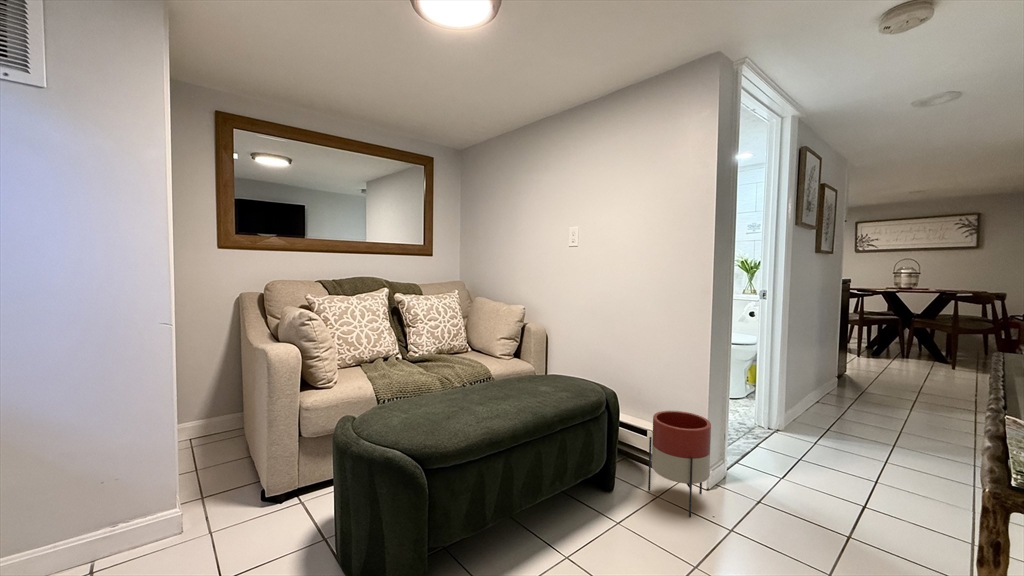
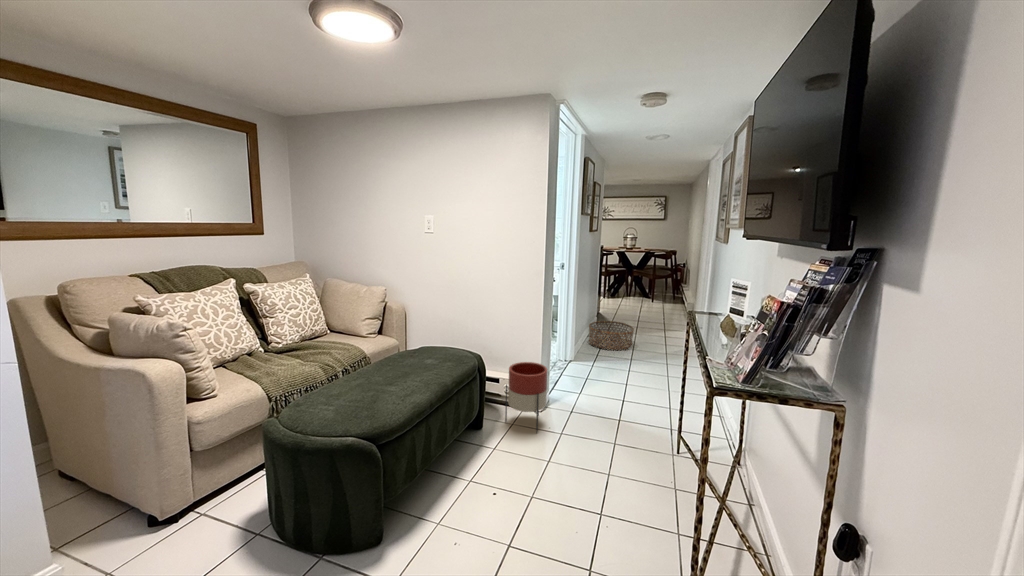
basket: none [816,382,901,429] -> present [589,321,634,350]

